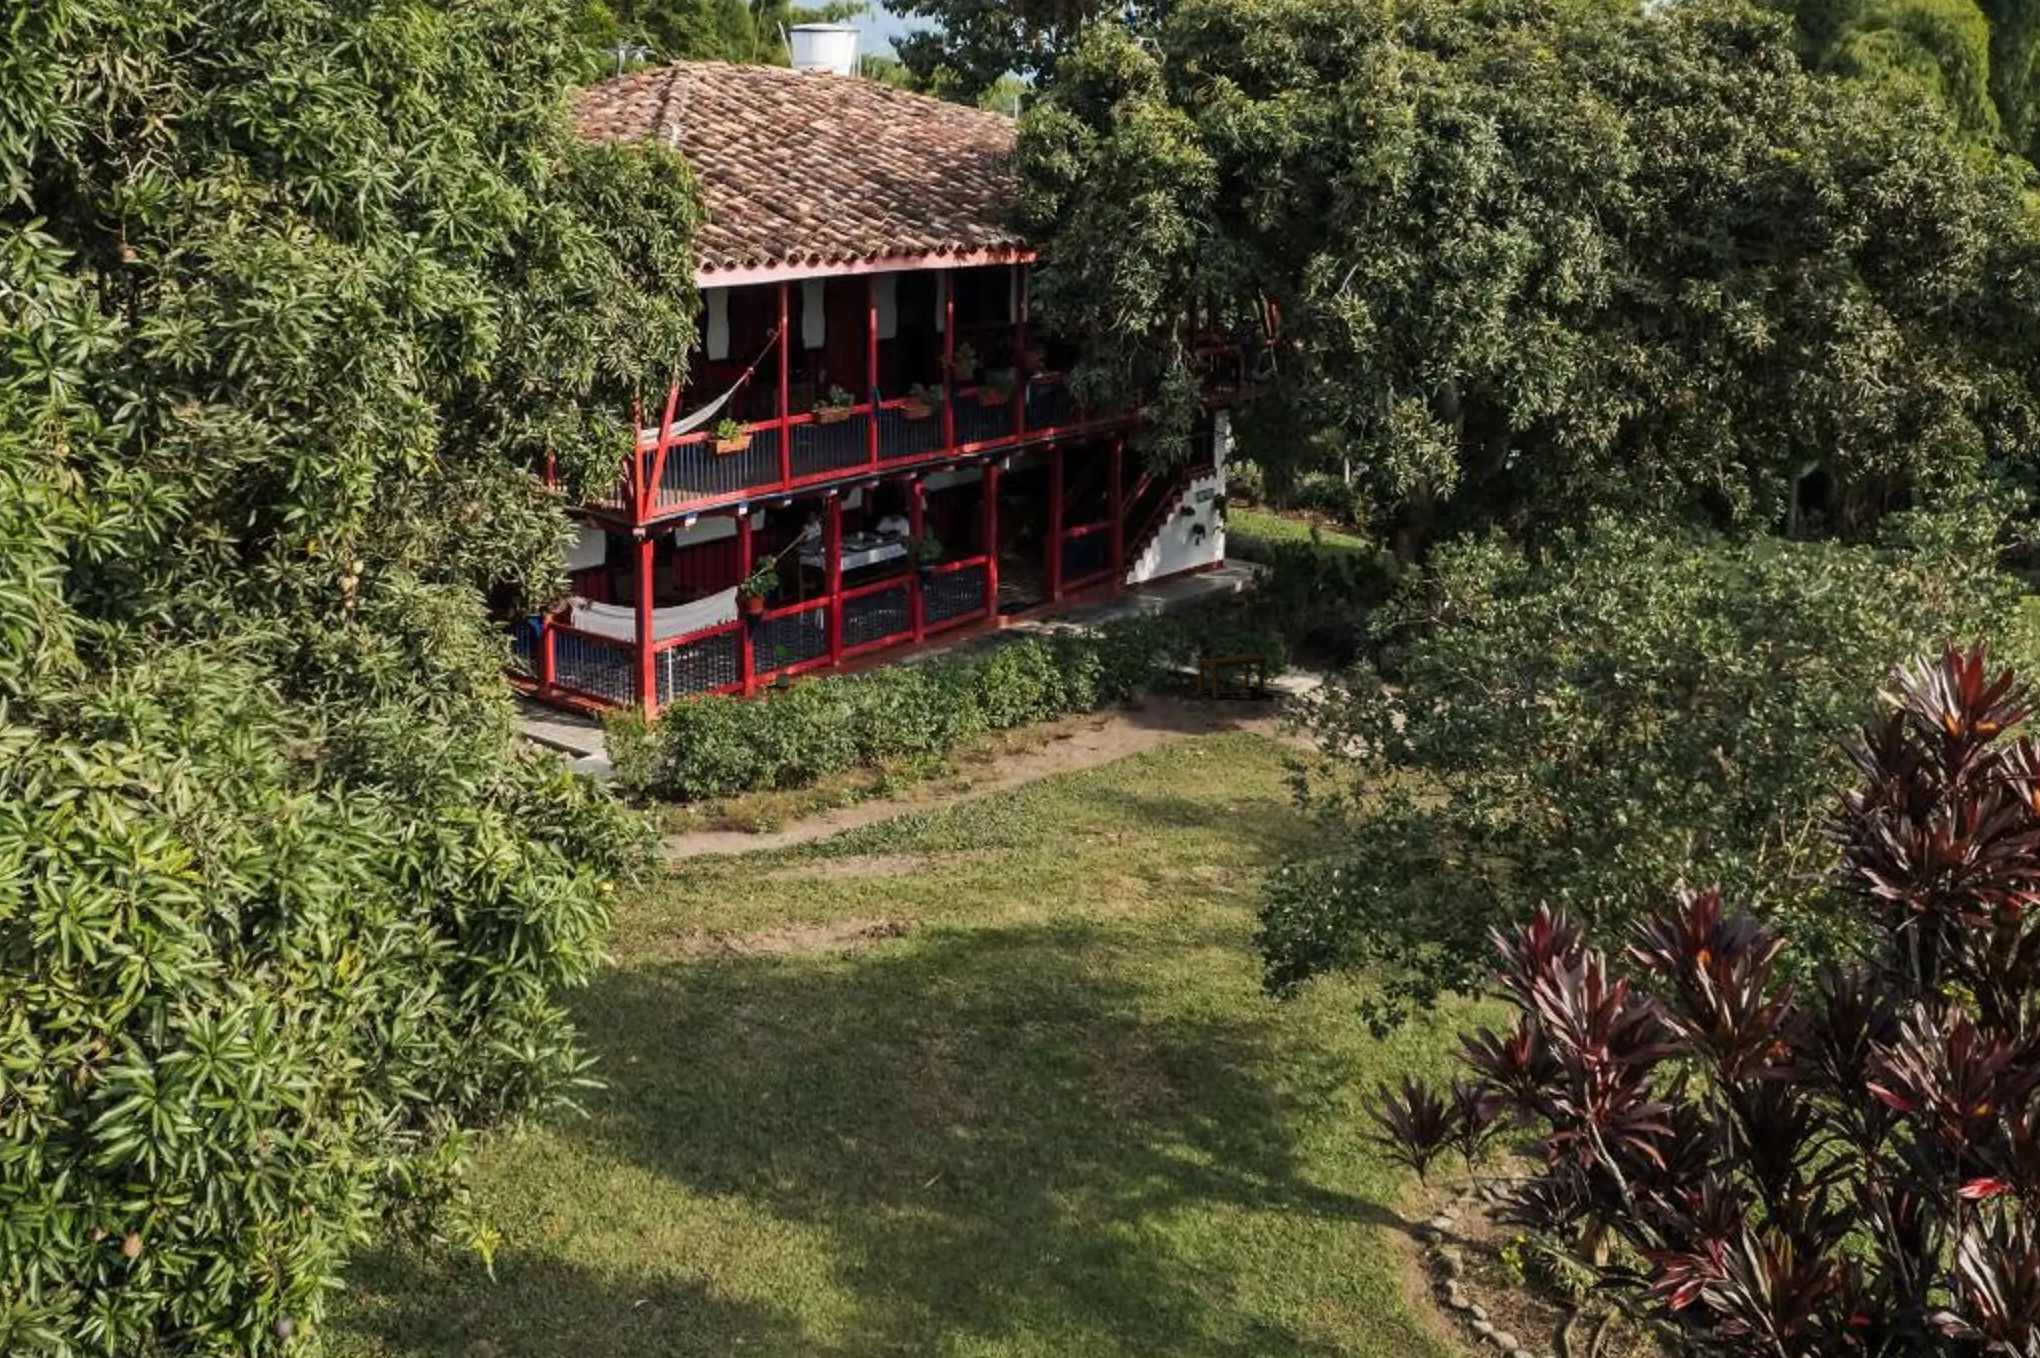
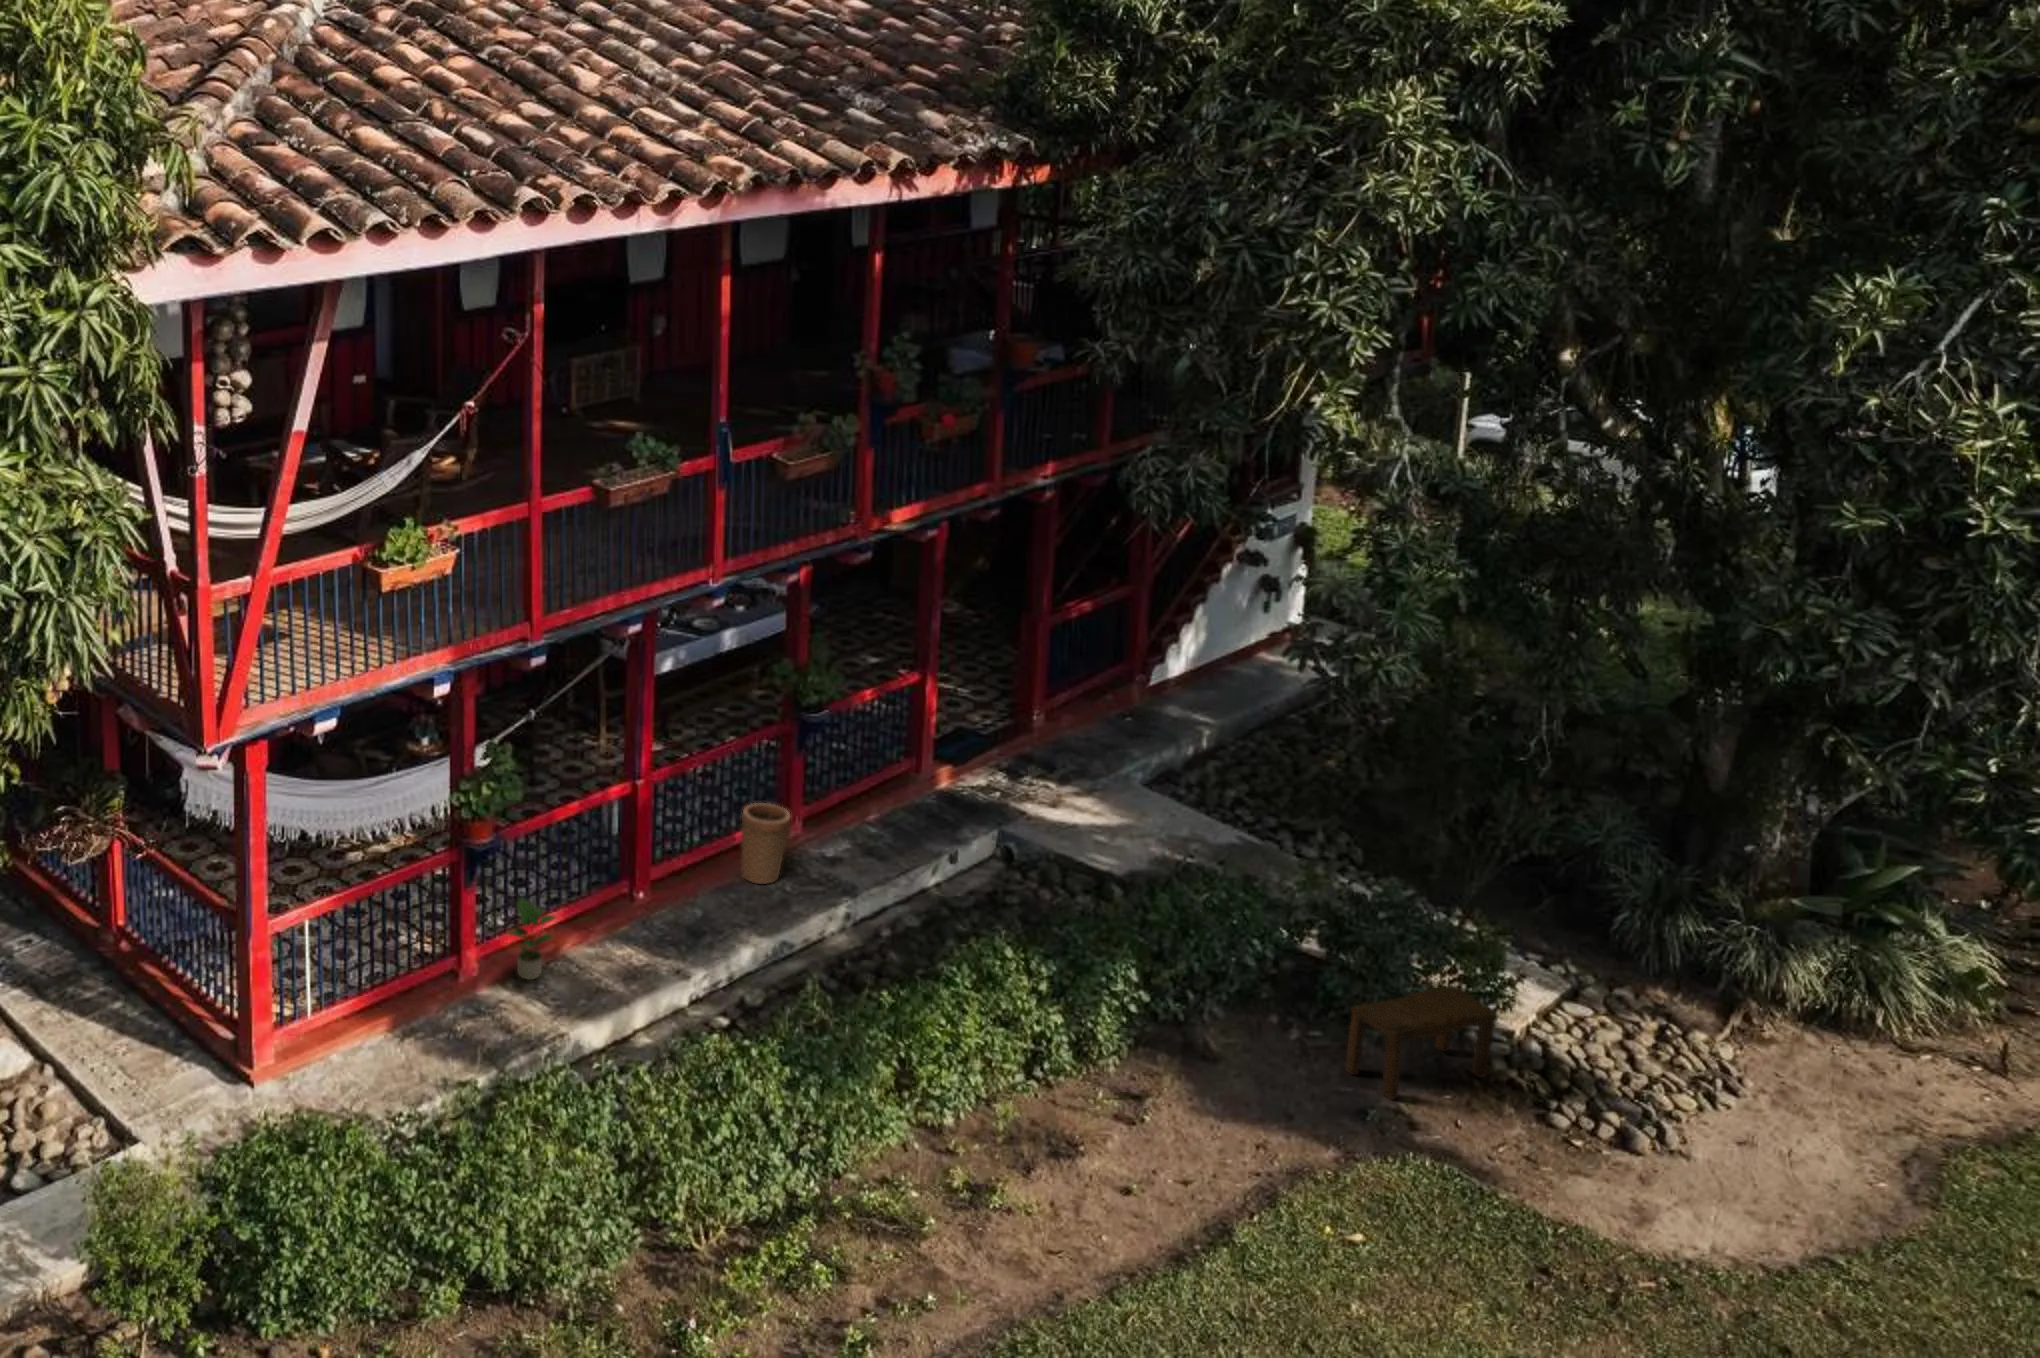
basket: none [890,614,917,655] -> present [741,803,790,884]

